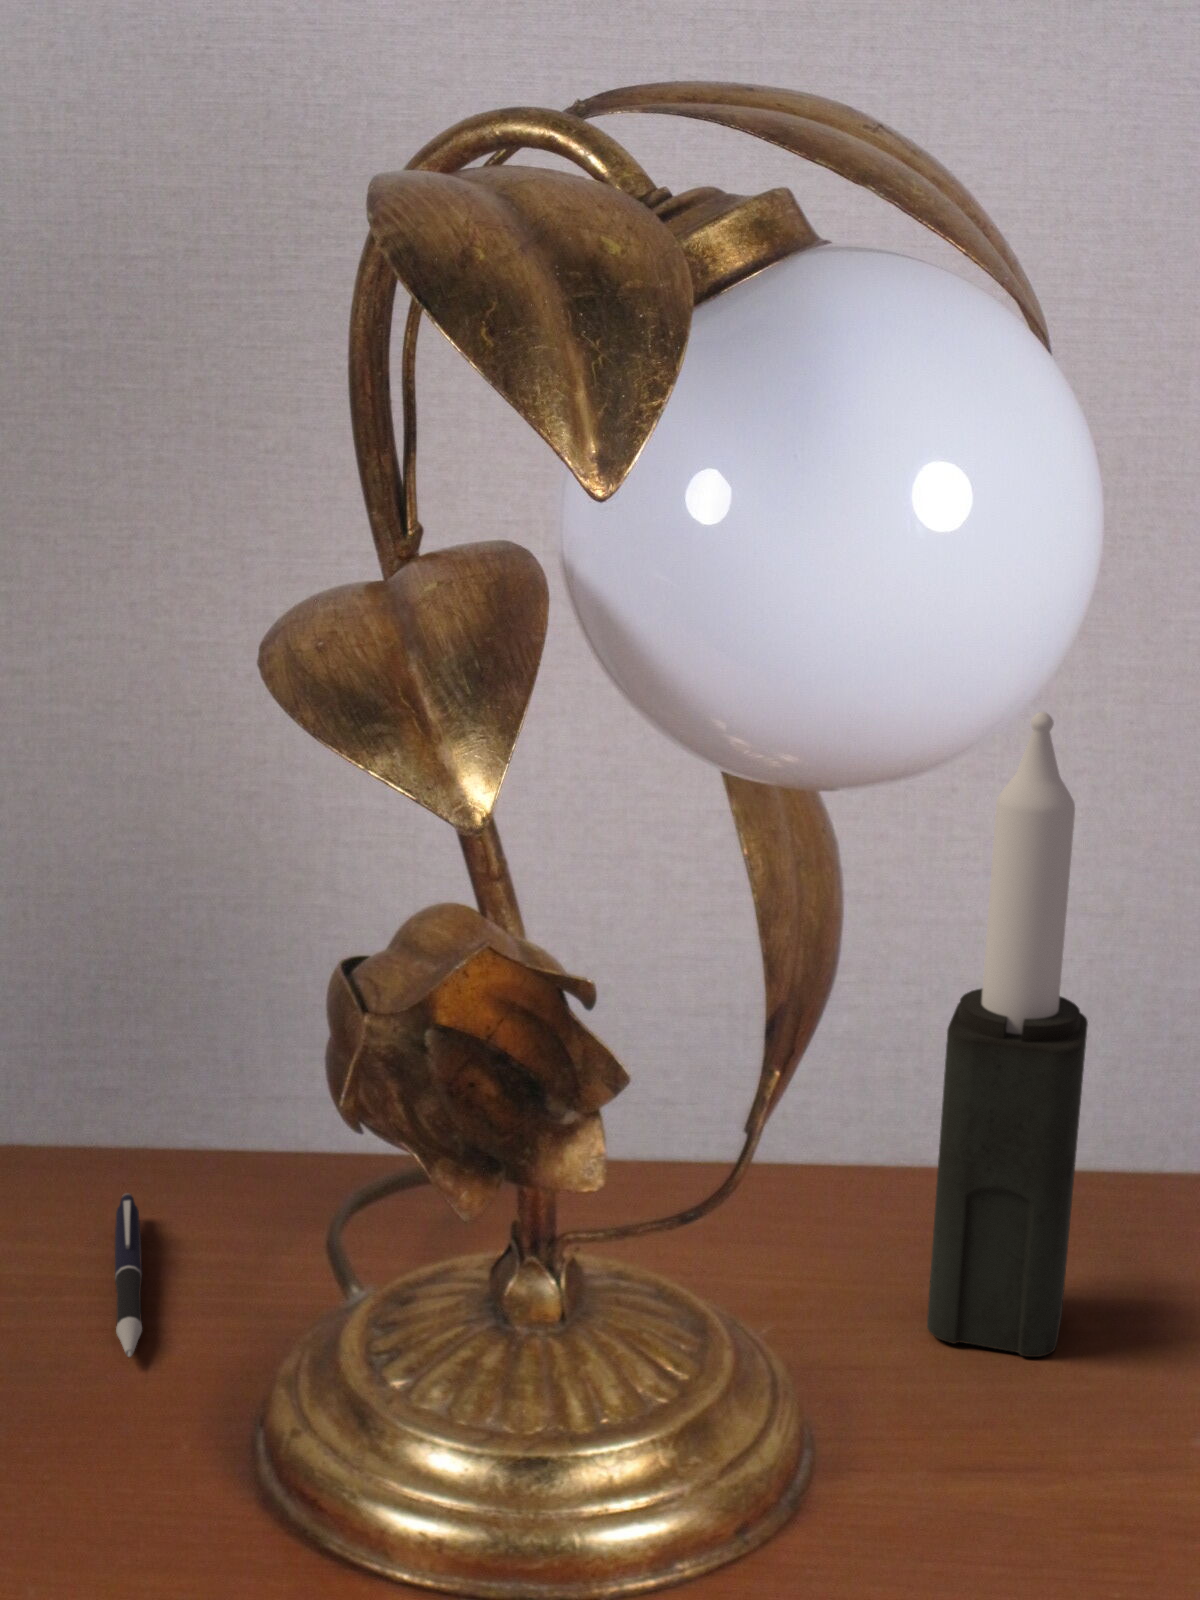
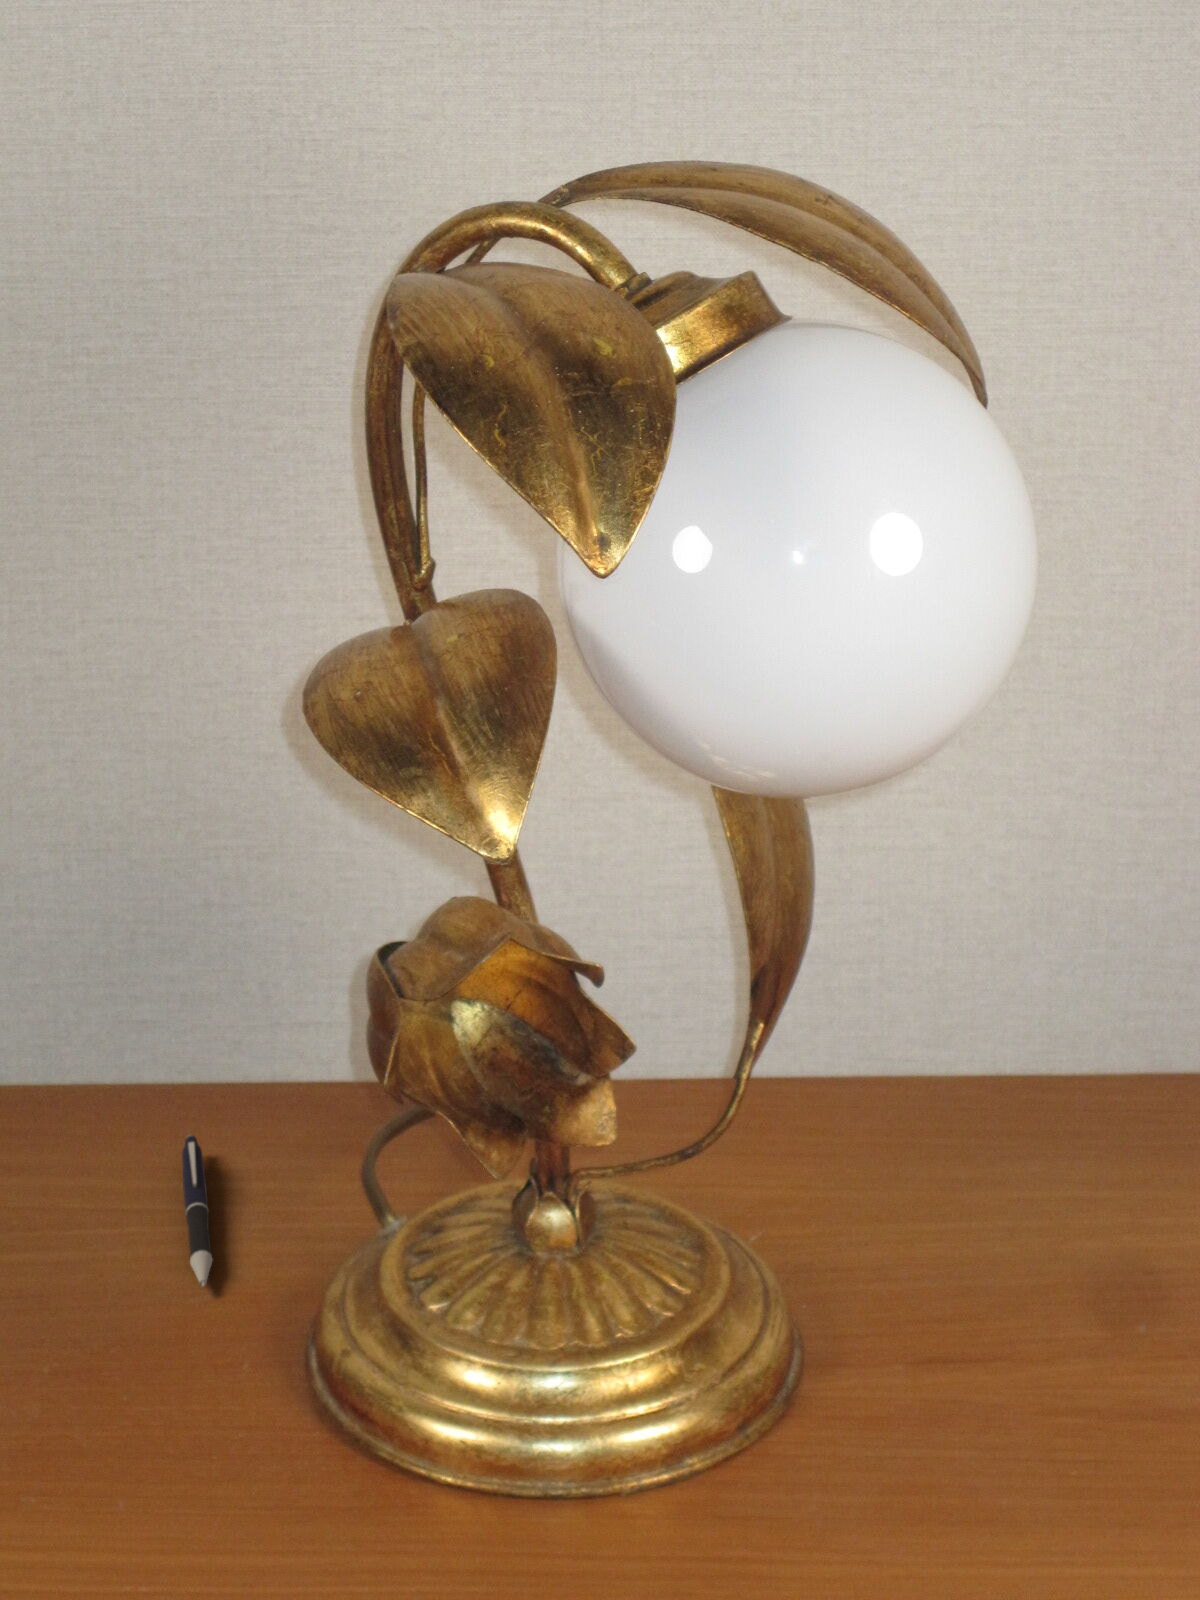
candle: present [927,712,1088,1357] -> none [888,705,1023,1256]

